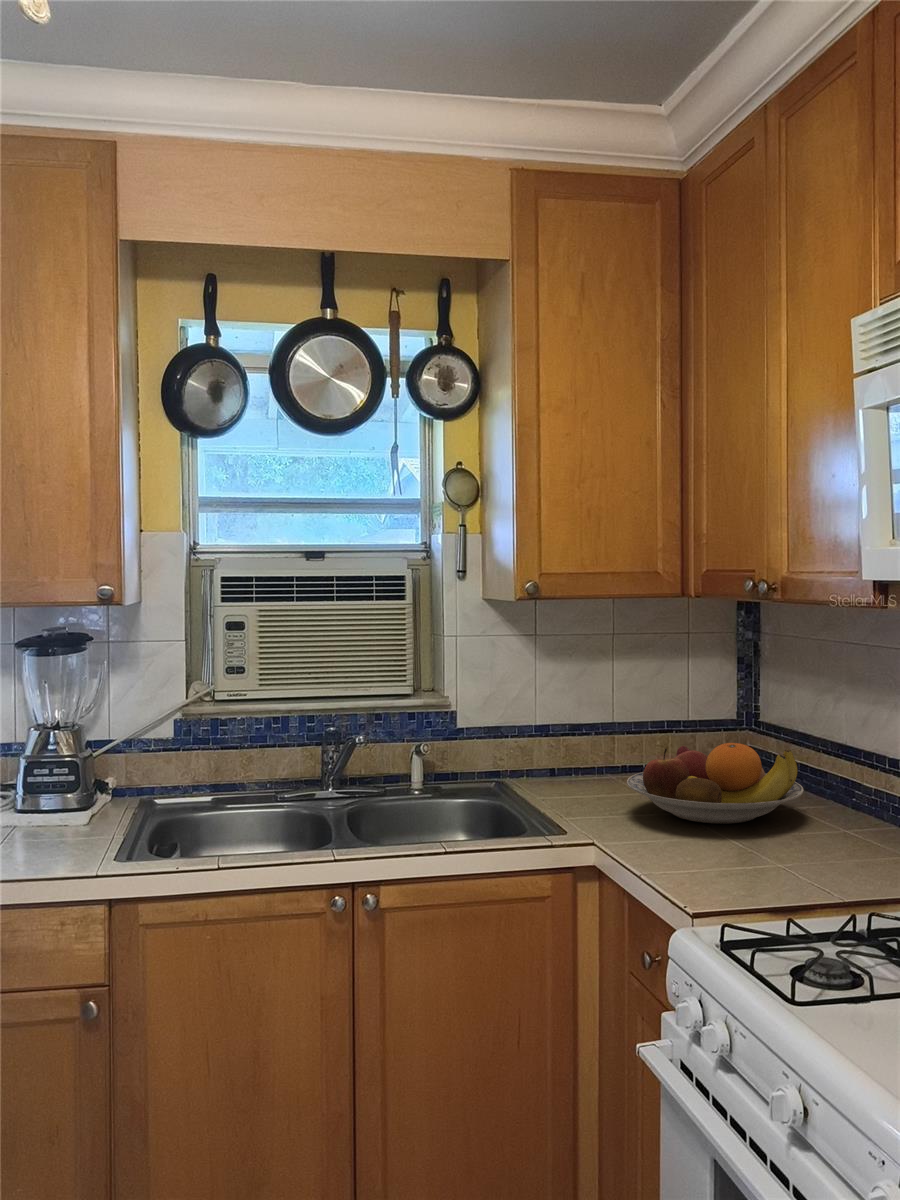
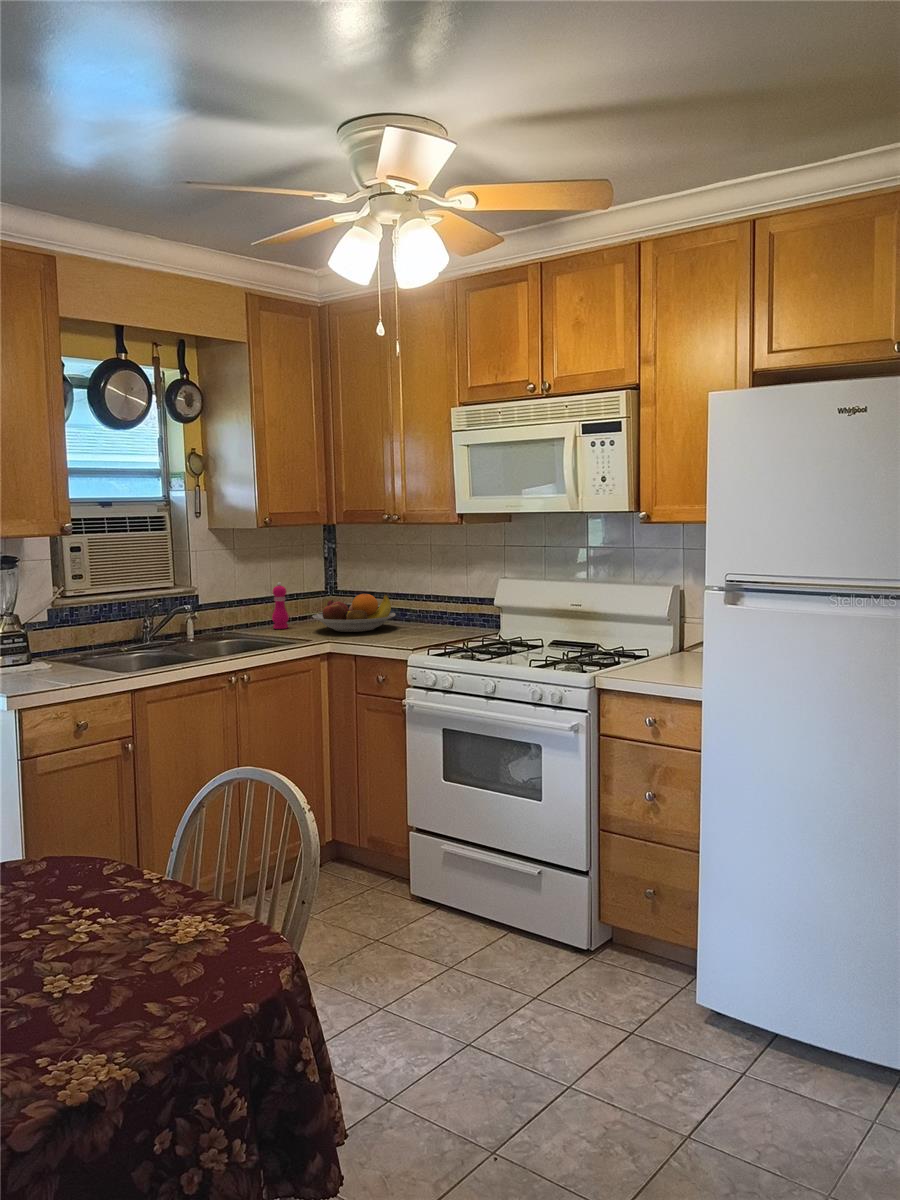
pepper mill: none [590,699,621,787] -> present [272,582,289,629]

